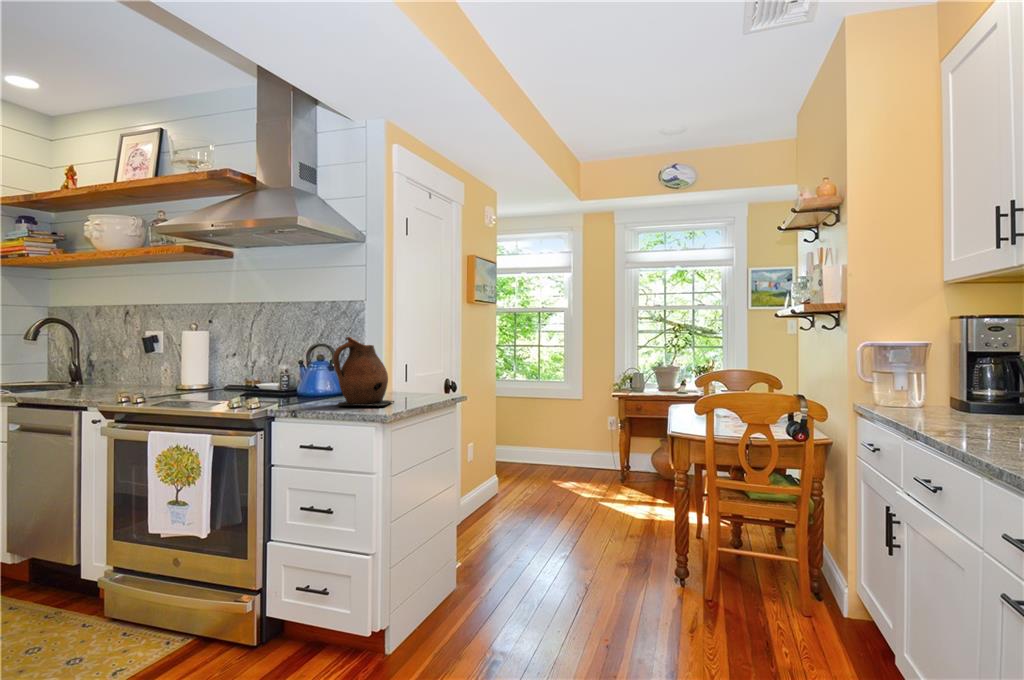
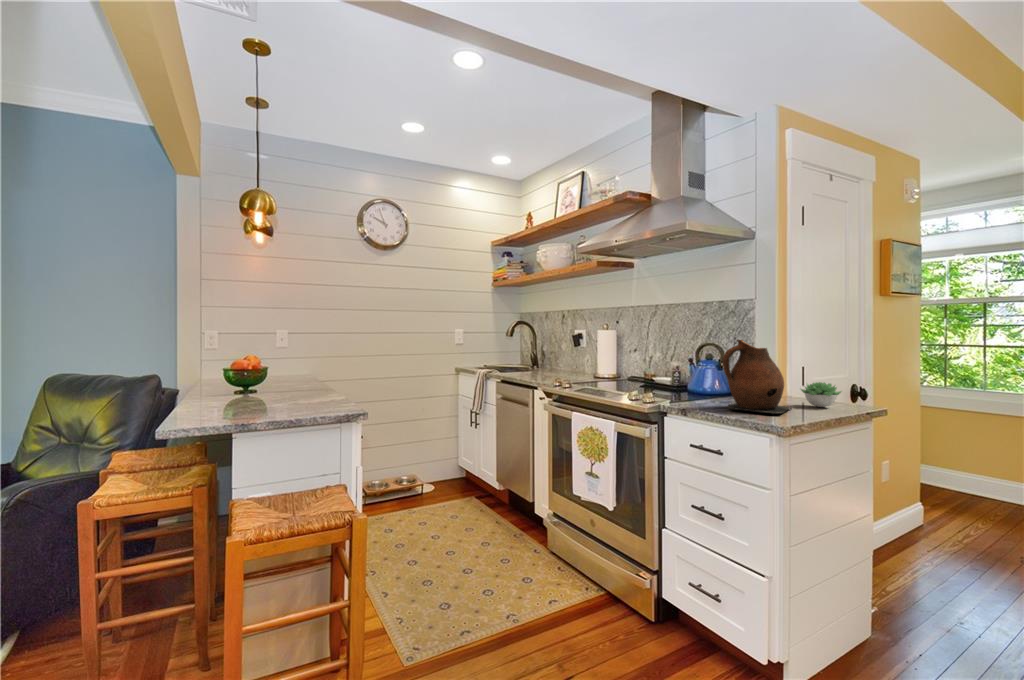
succulent plant: none [401,377,434,399] -> present [801,382,841,407]

